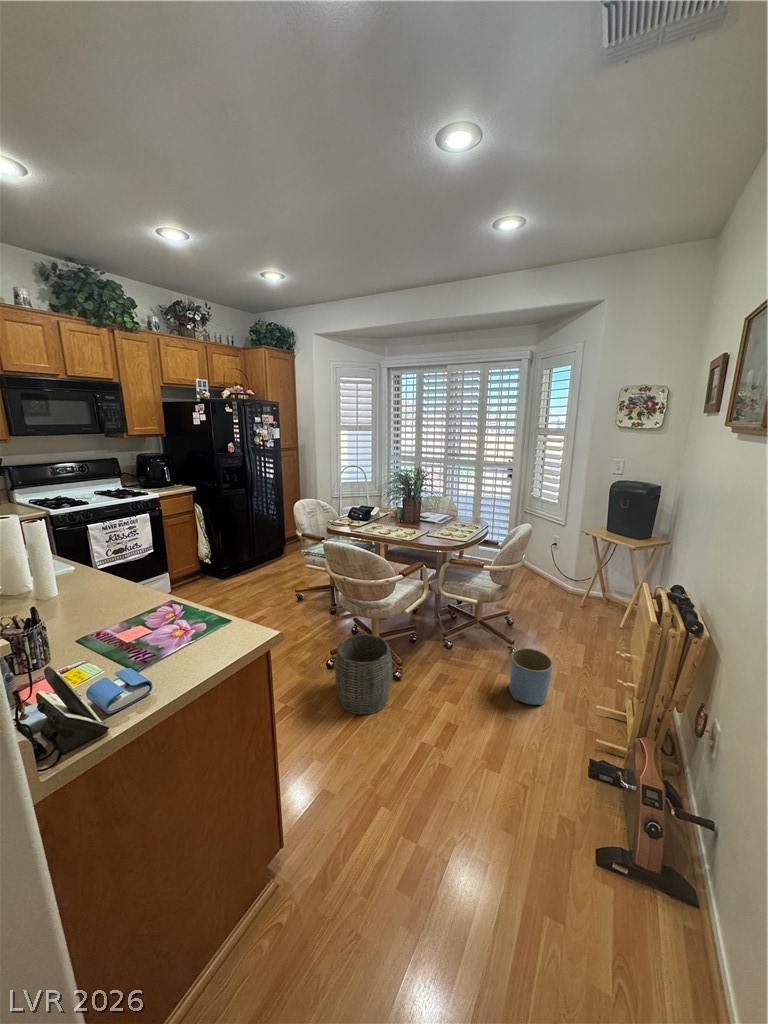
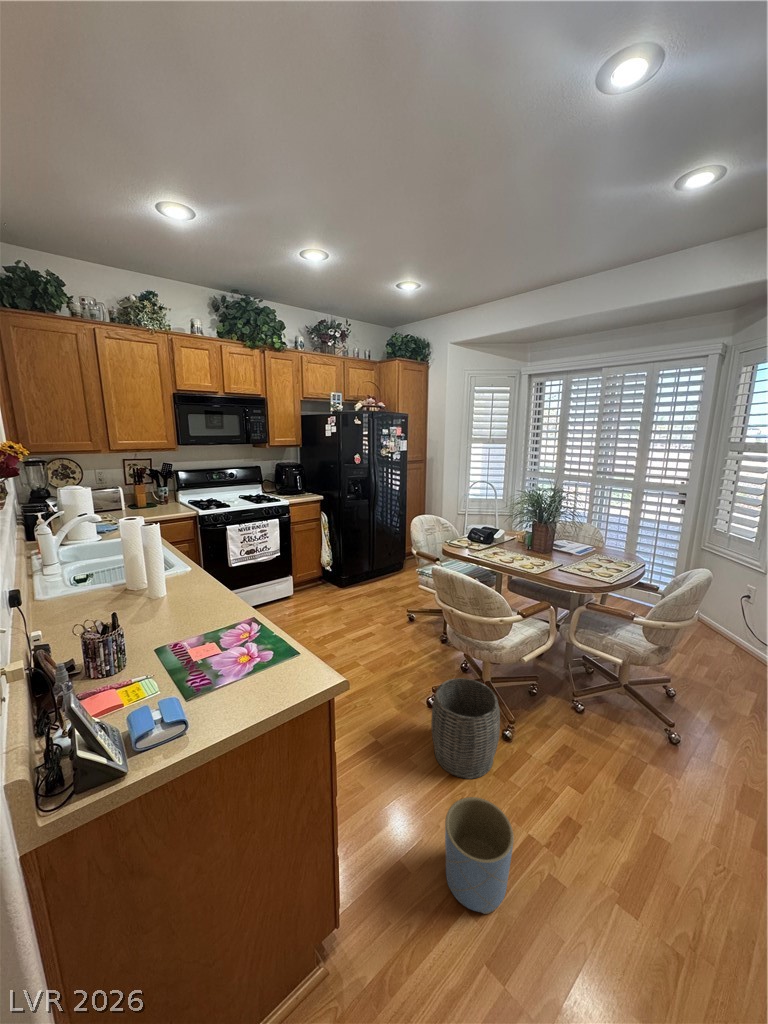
planter: present [509,648,553,705] -> present [445,797,514,914]

